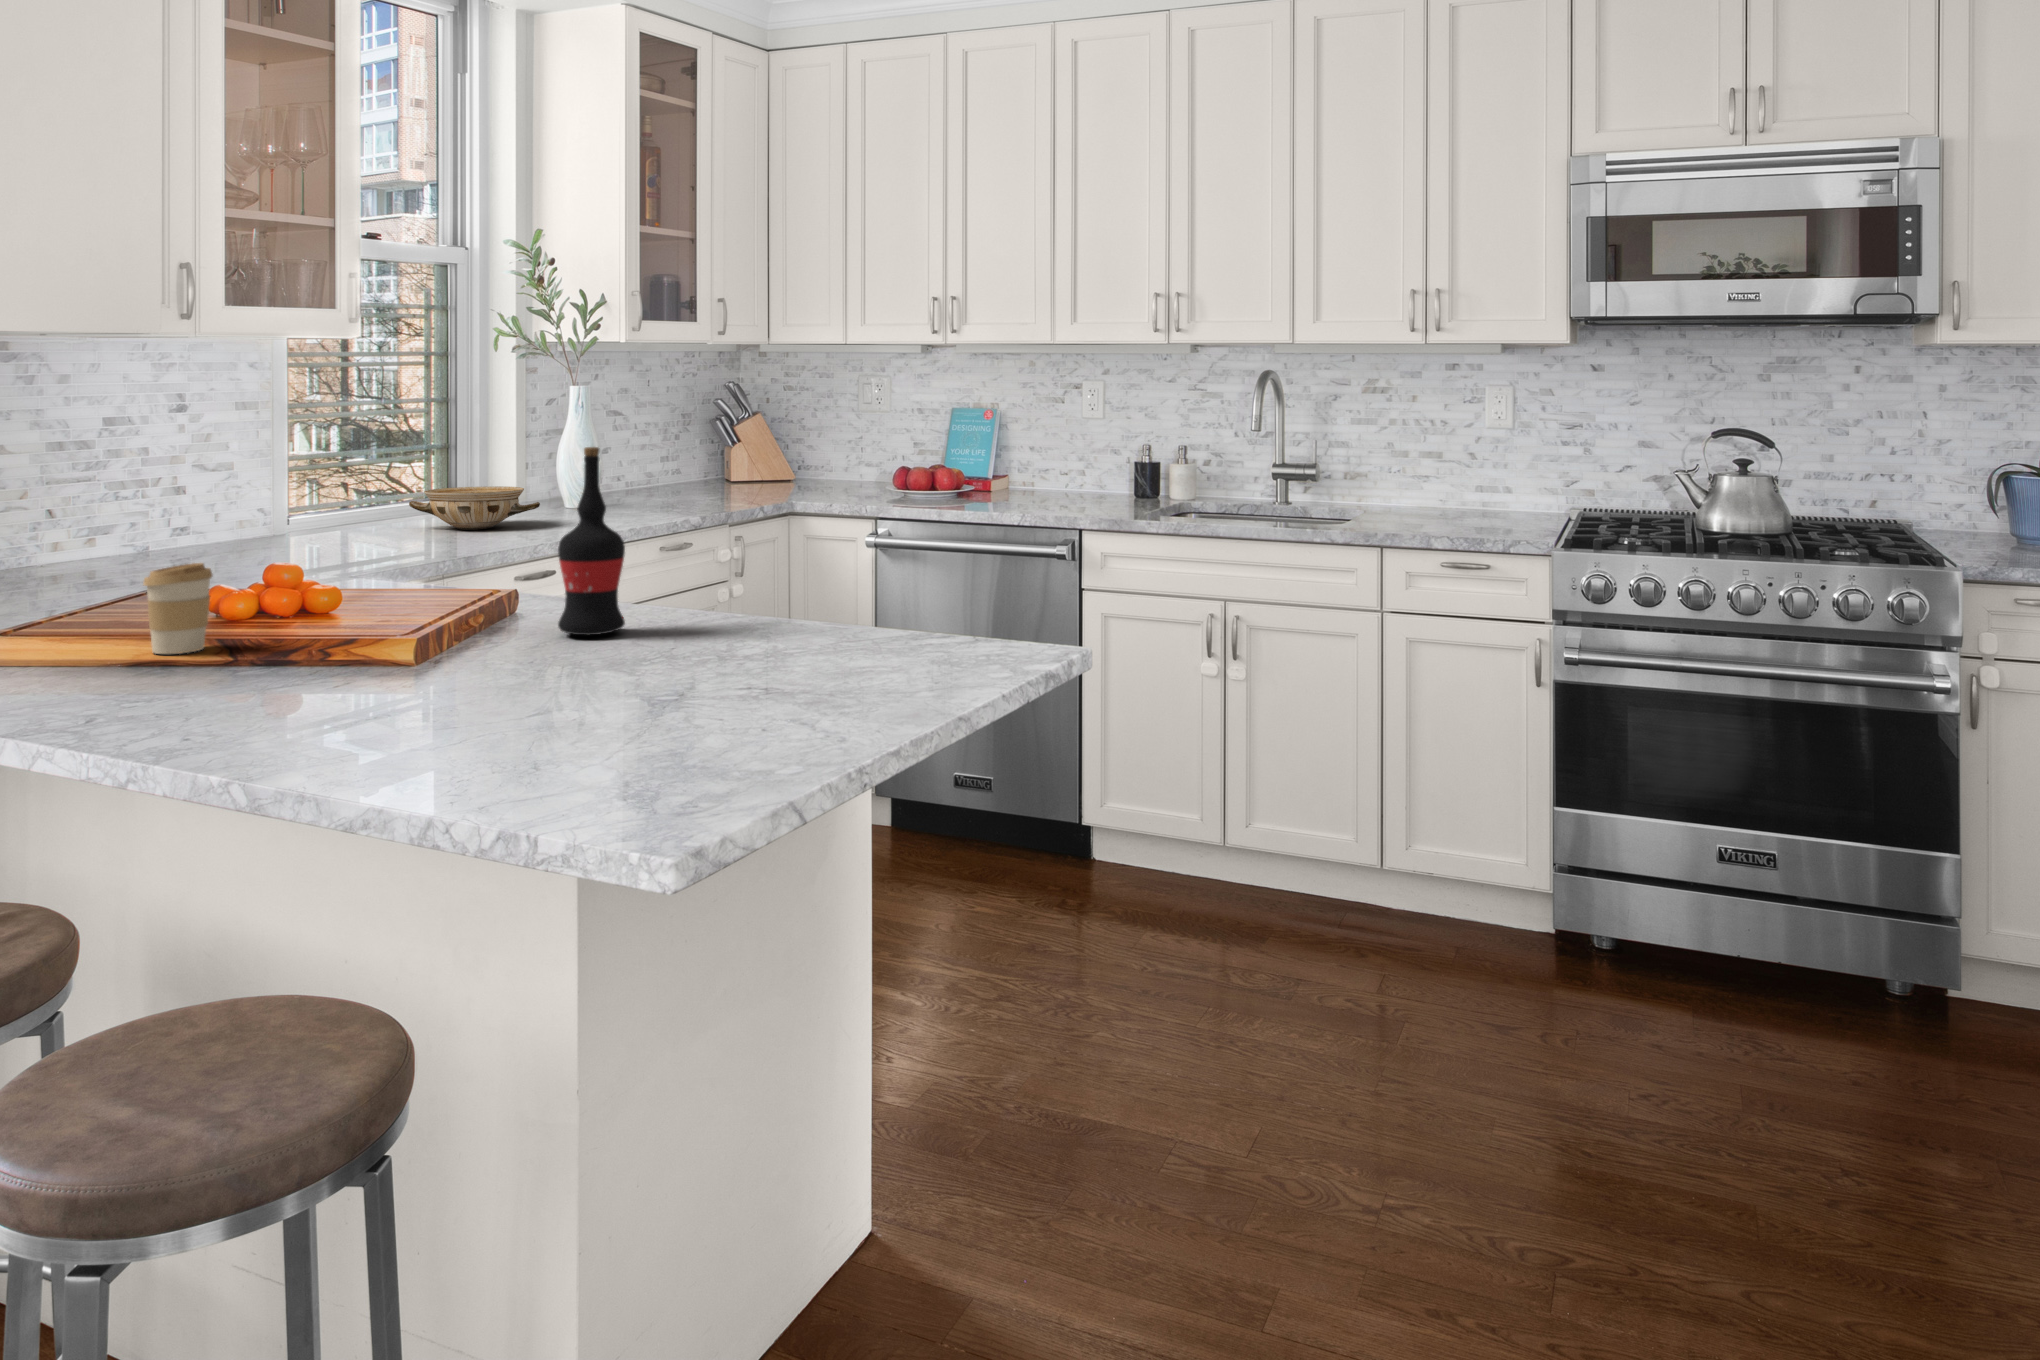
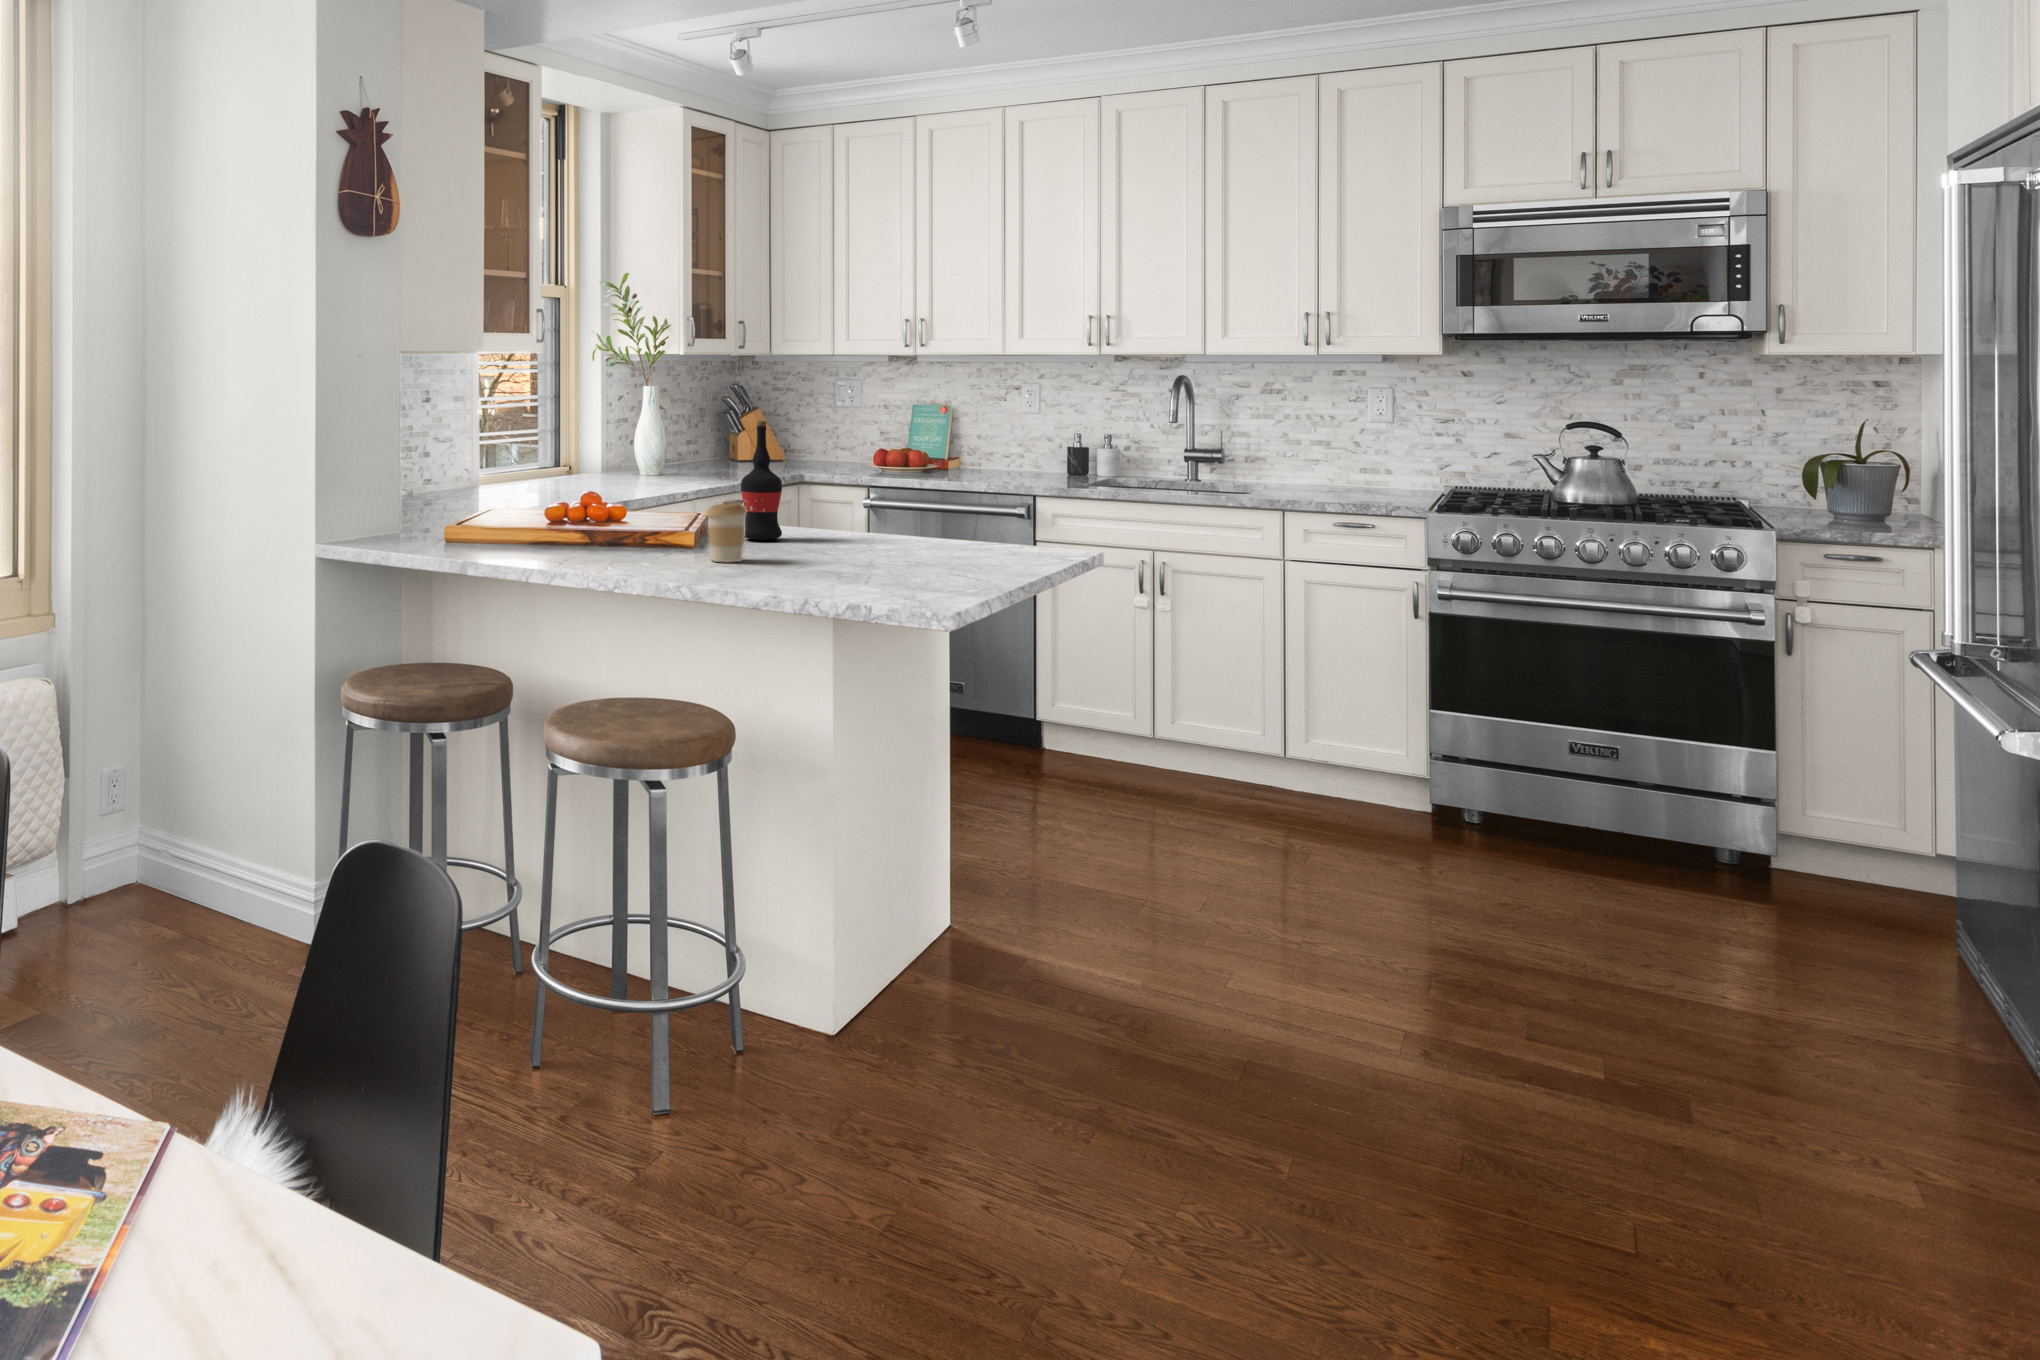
ceramic bowl: present [409,486,540,530] -> none [550,457,638,486]
coffee cup: present [144,563,212,654] -> present [706,502,746,562]

